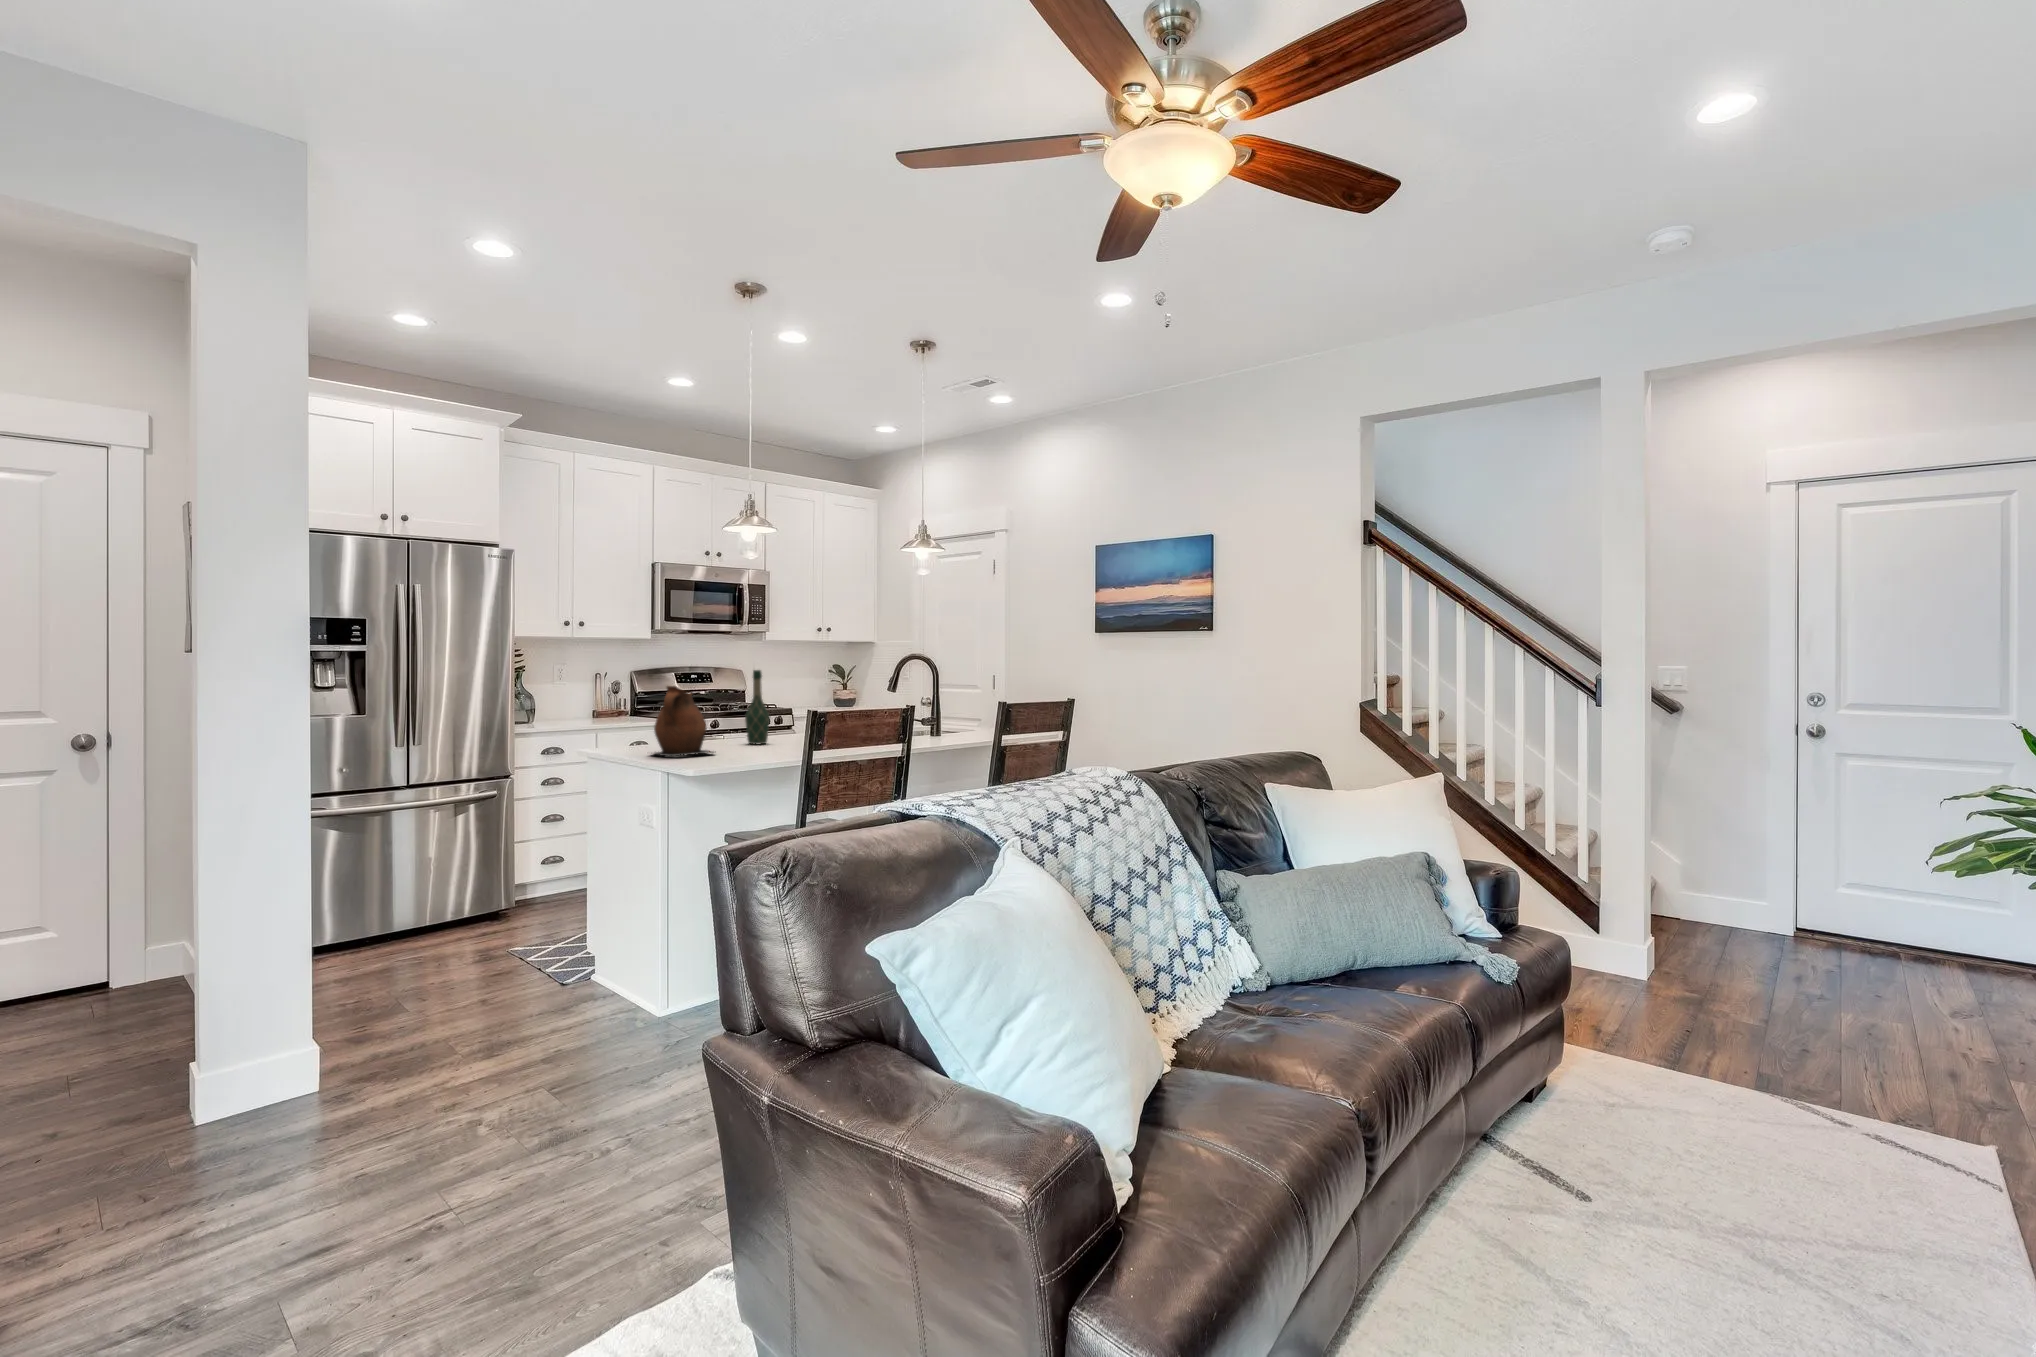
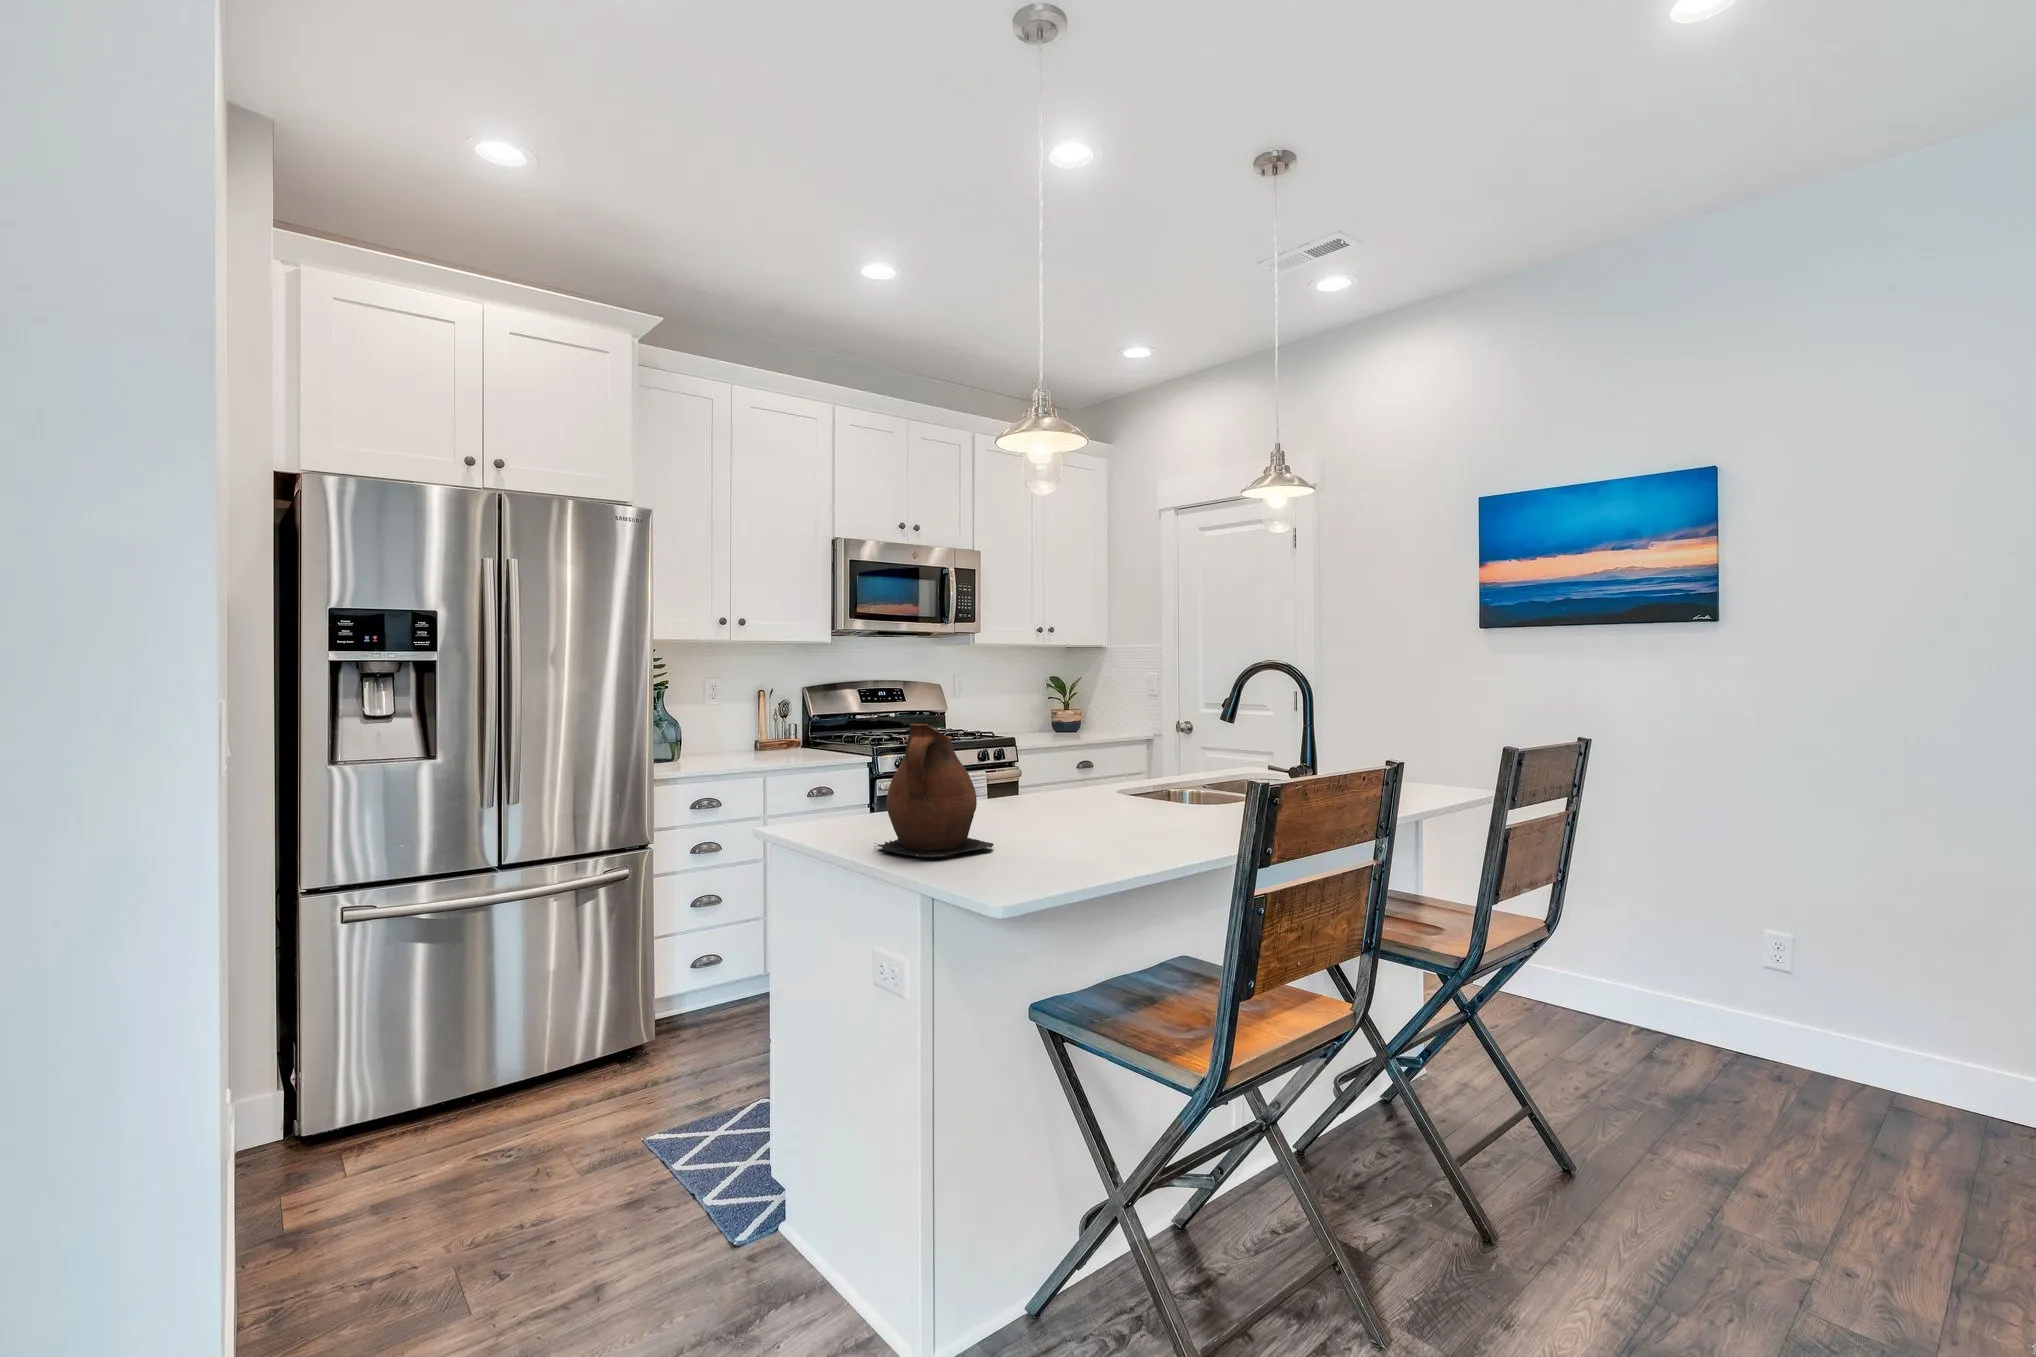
wine bottle: present [745,670,770,744] -> none [1017,691,1057,818]

